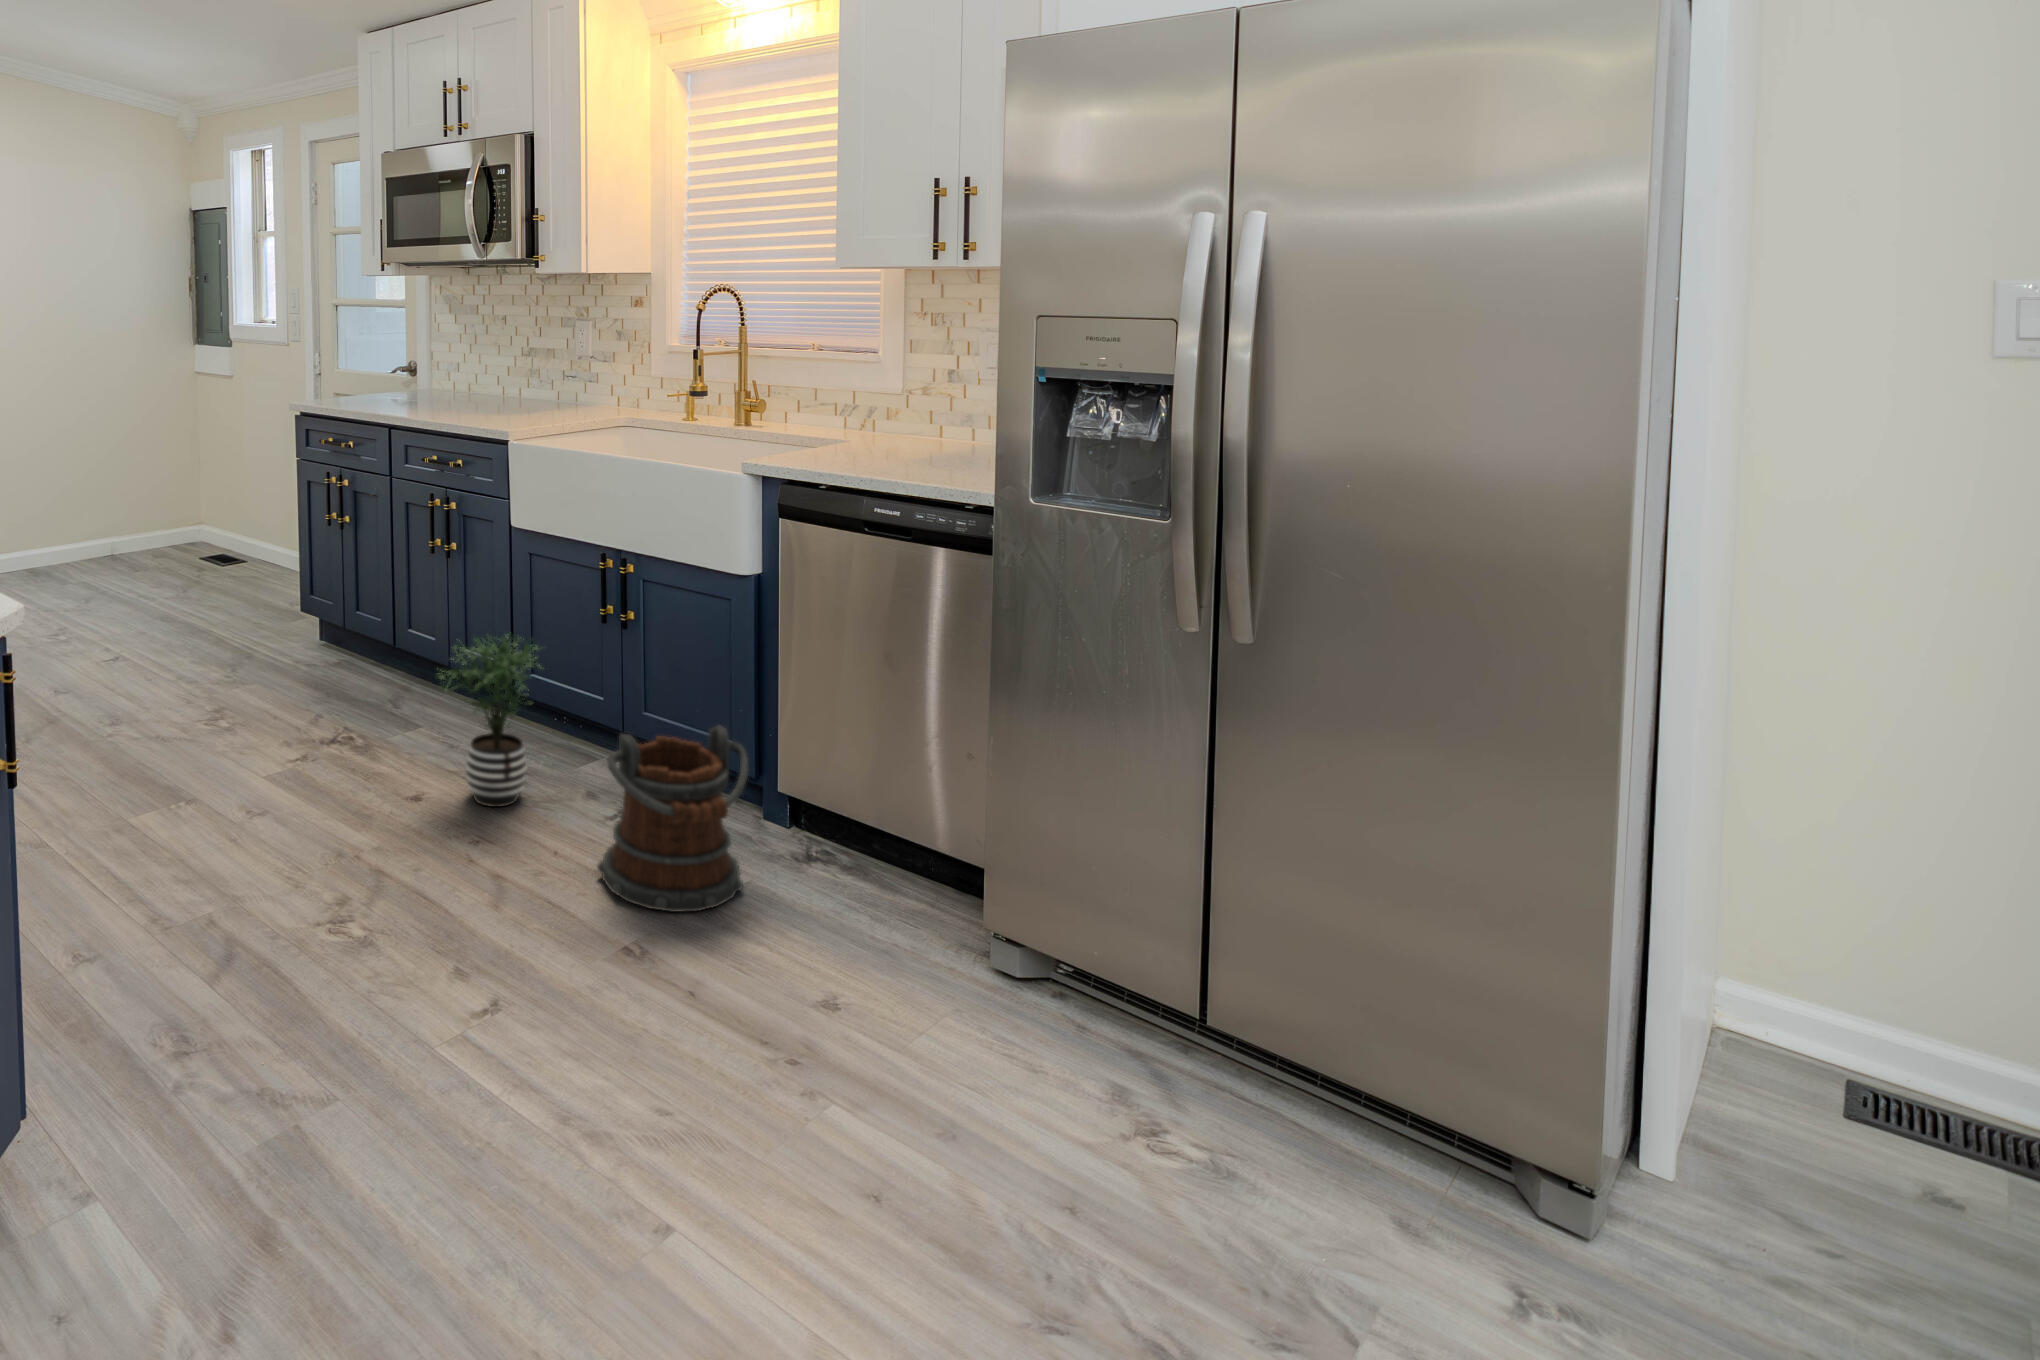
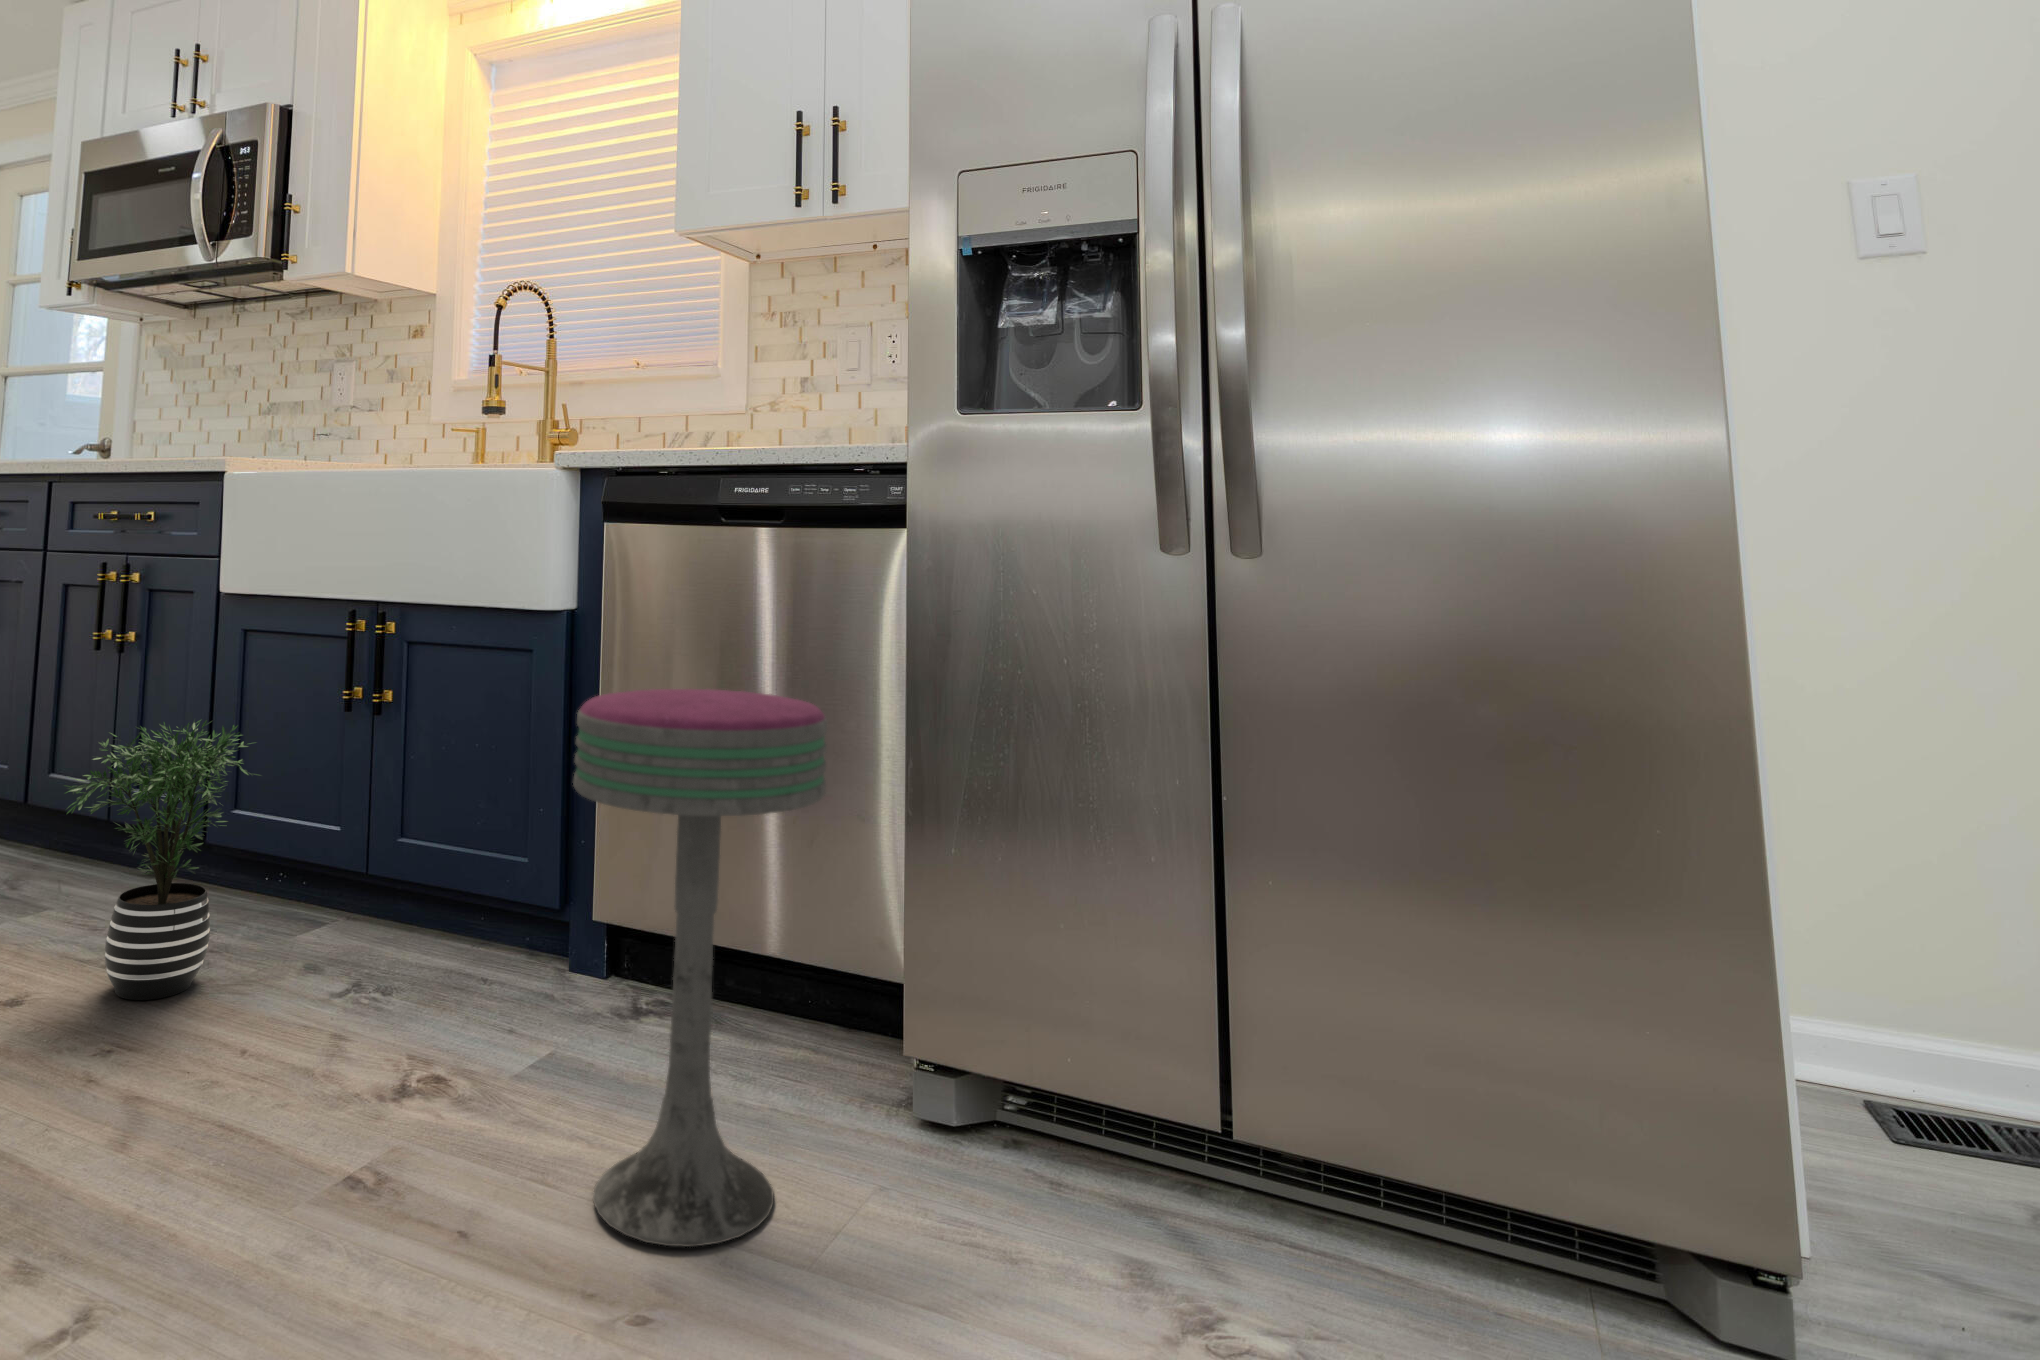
bar stool: none [751,677,922,1025] -> present [573,689,827,1247]
bucket: present [597,726,748,912] -> none [311,812,558,1112]

